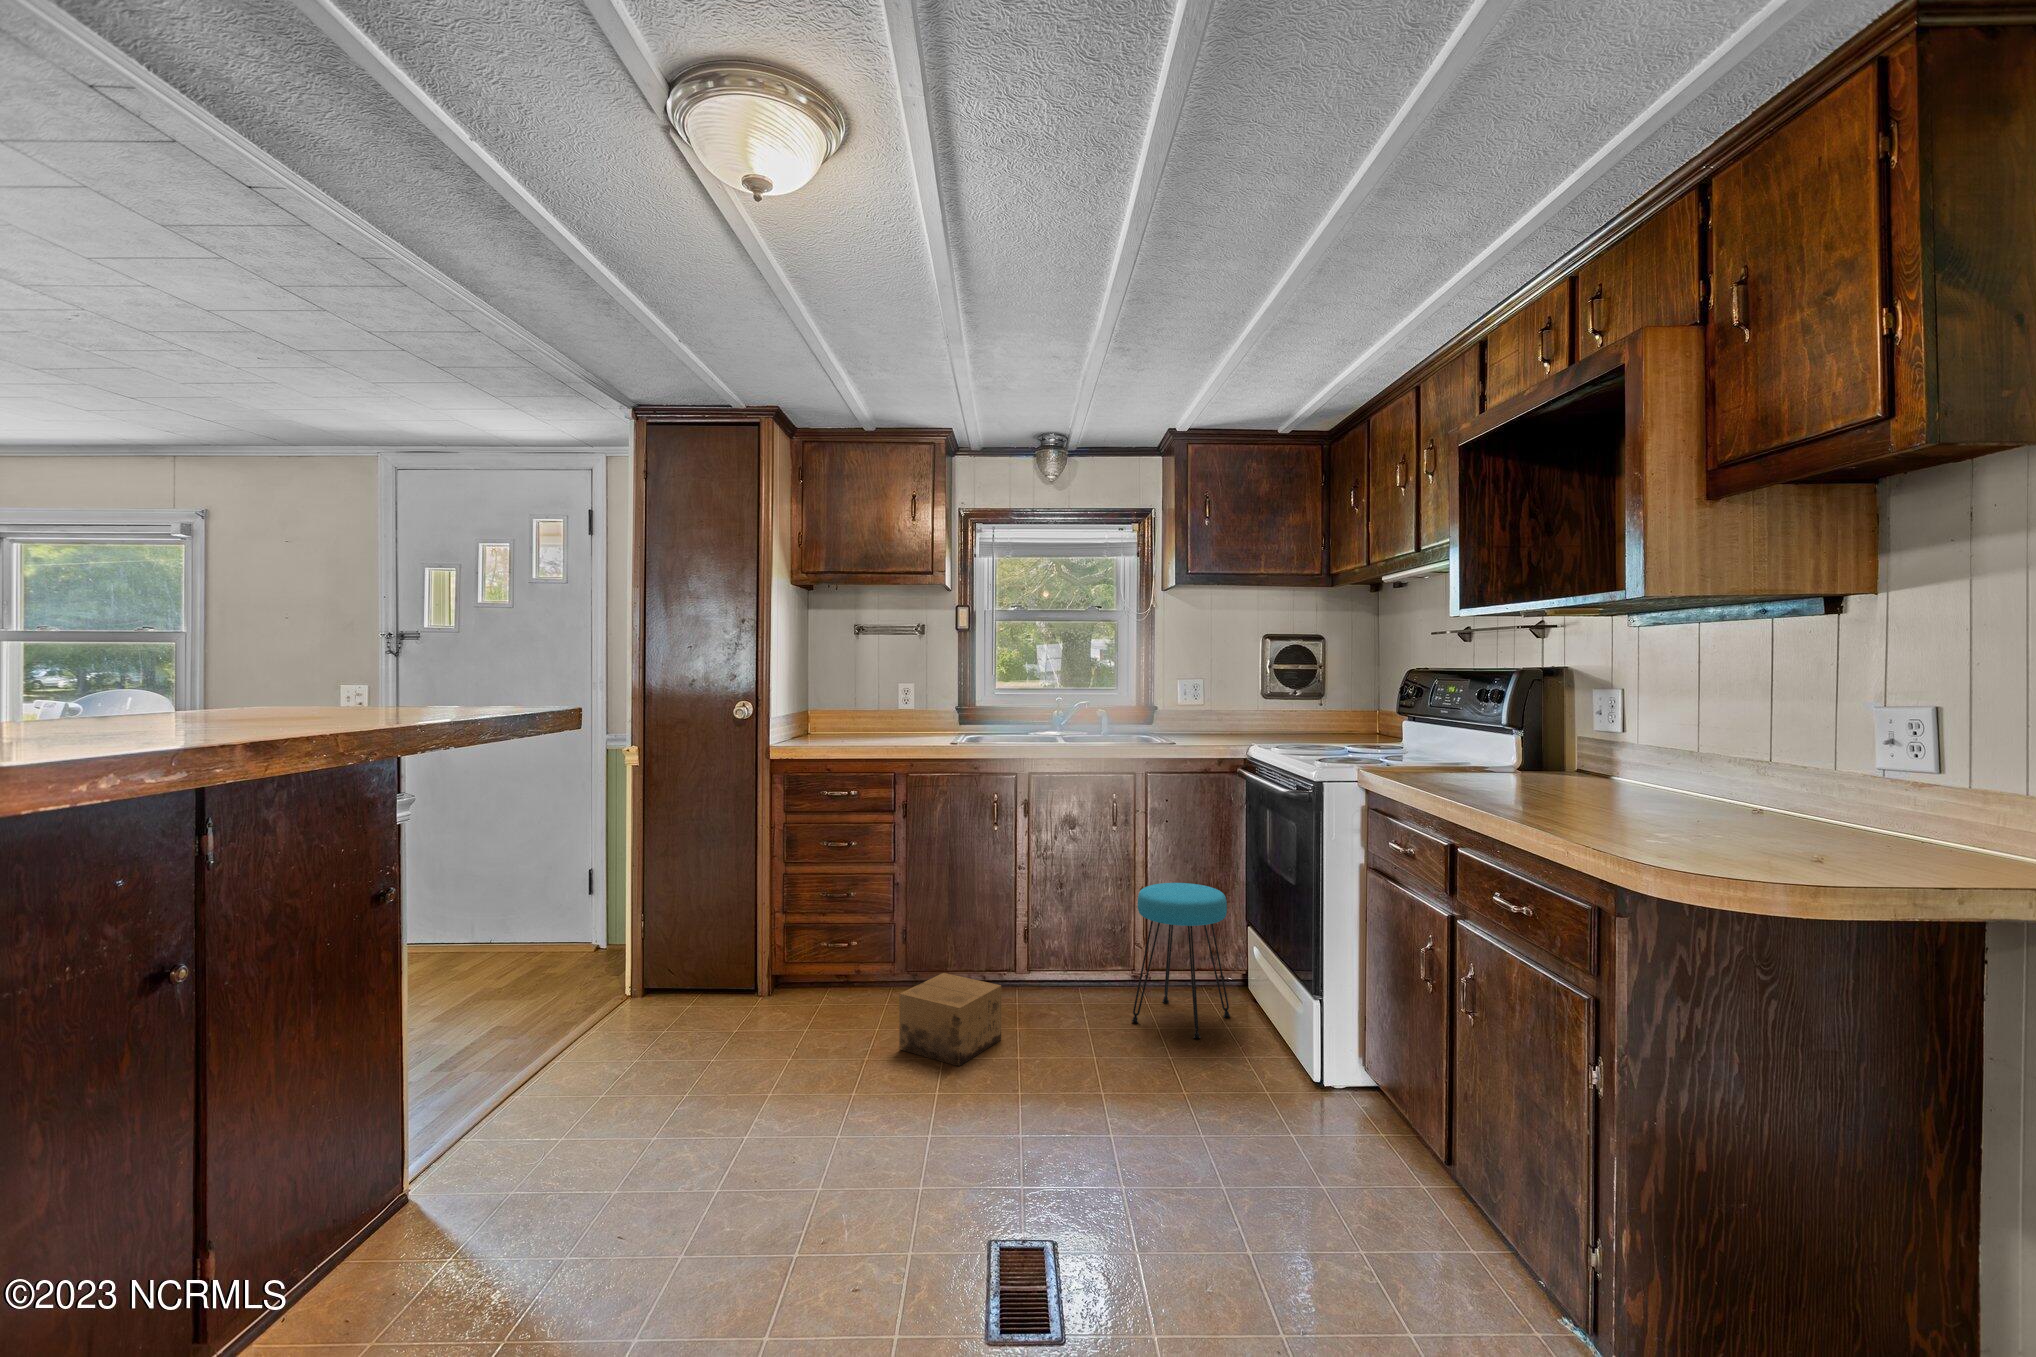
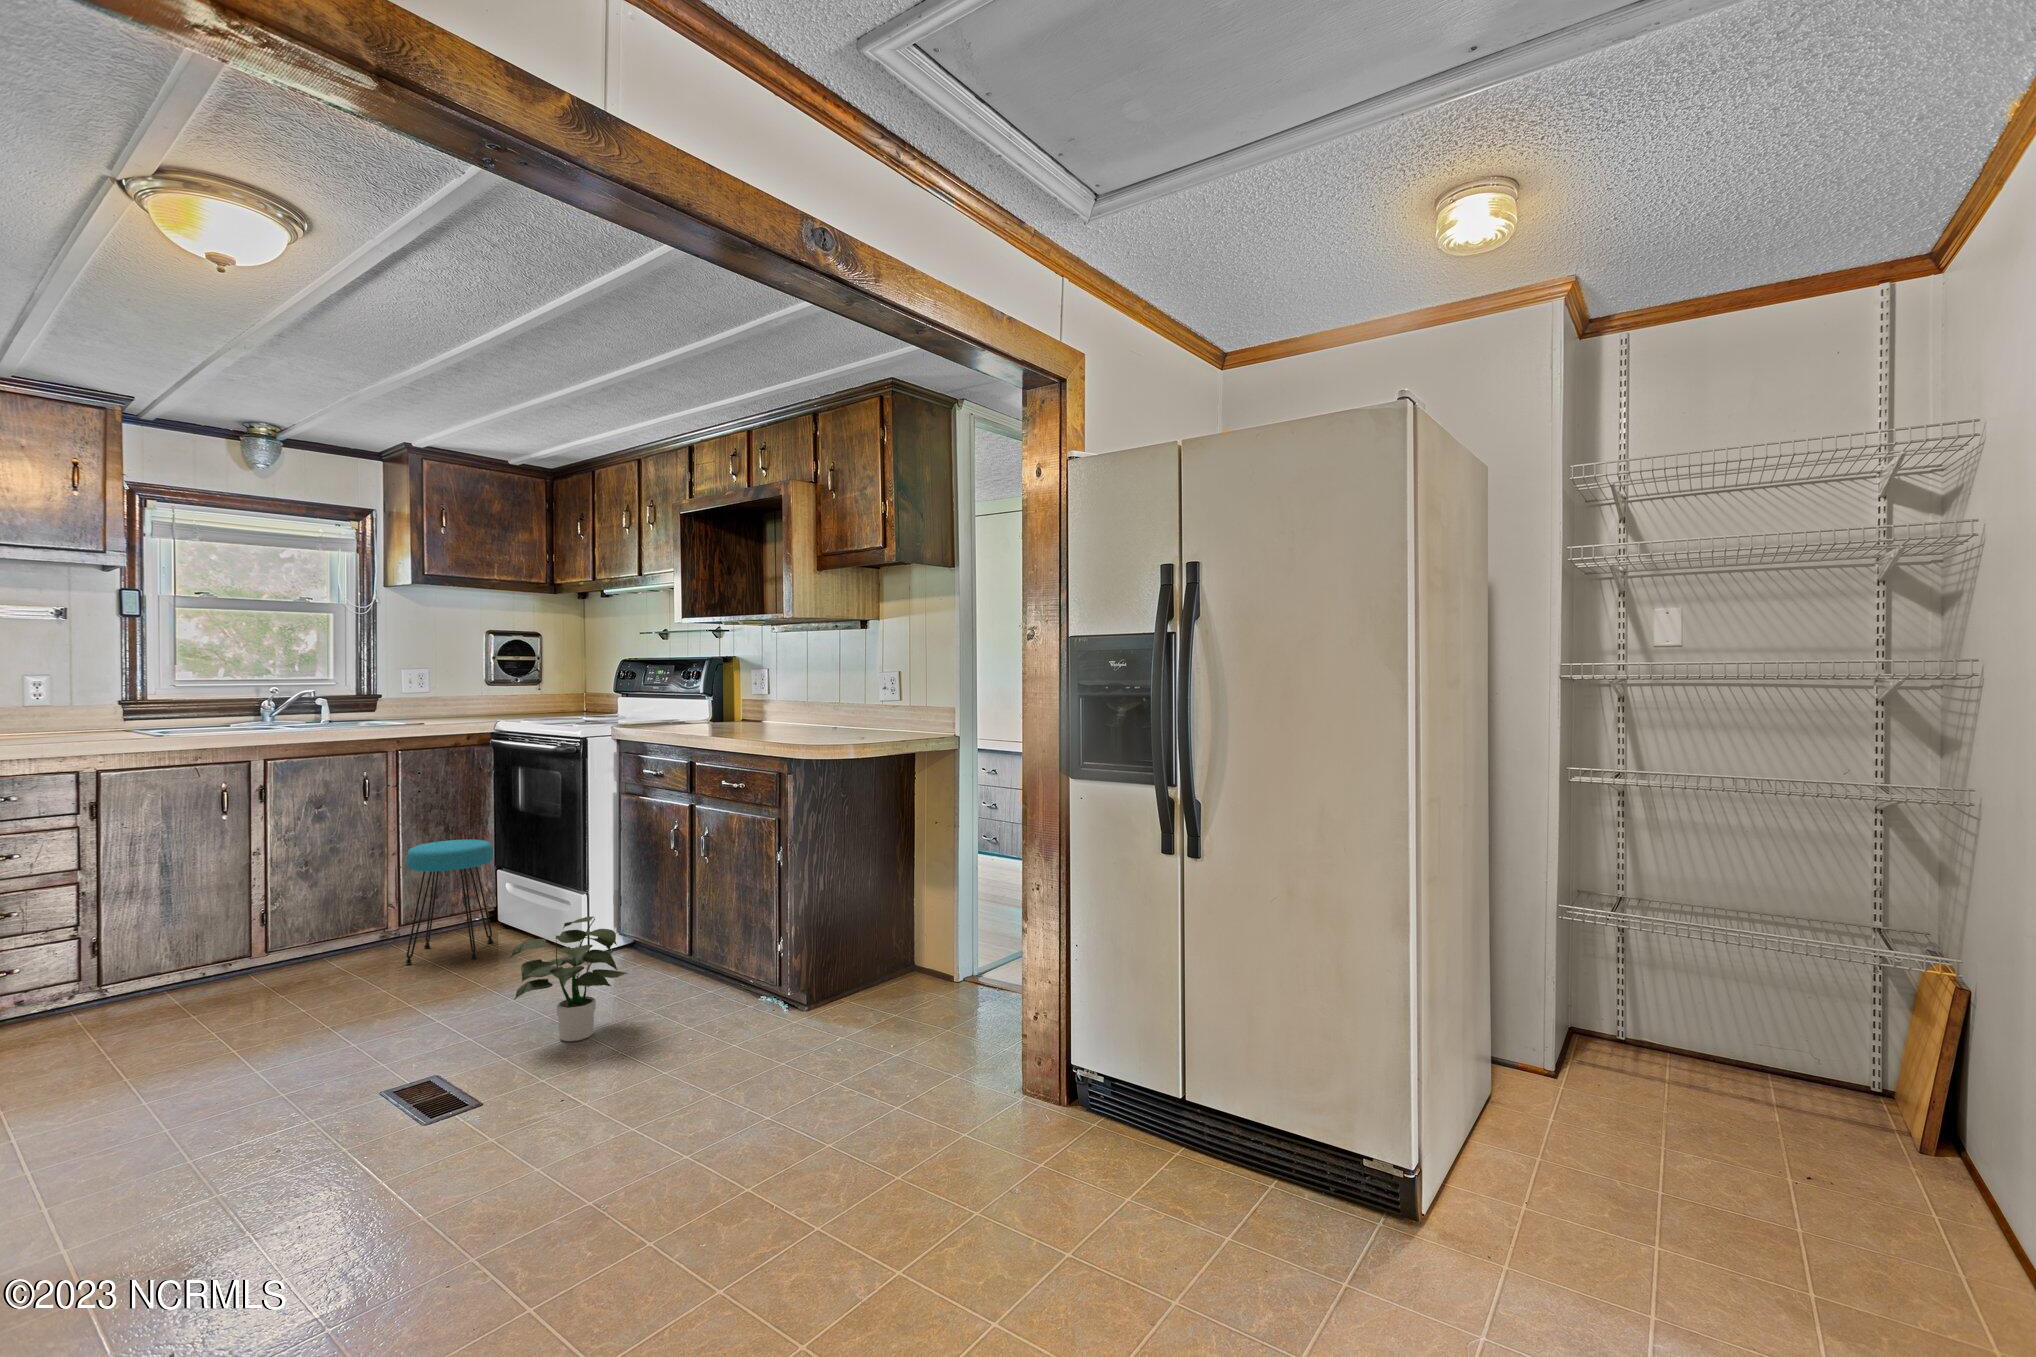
cardboard box: present [899,973,1001,1066] -> none [158,953,277,1038]
potted plant: none [1137,1079,1312,1286] -> present [511,917,628,1041]

